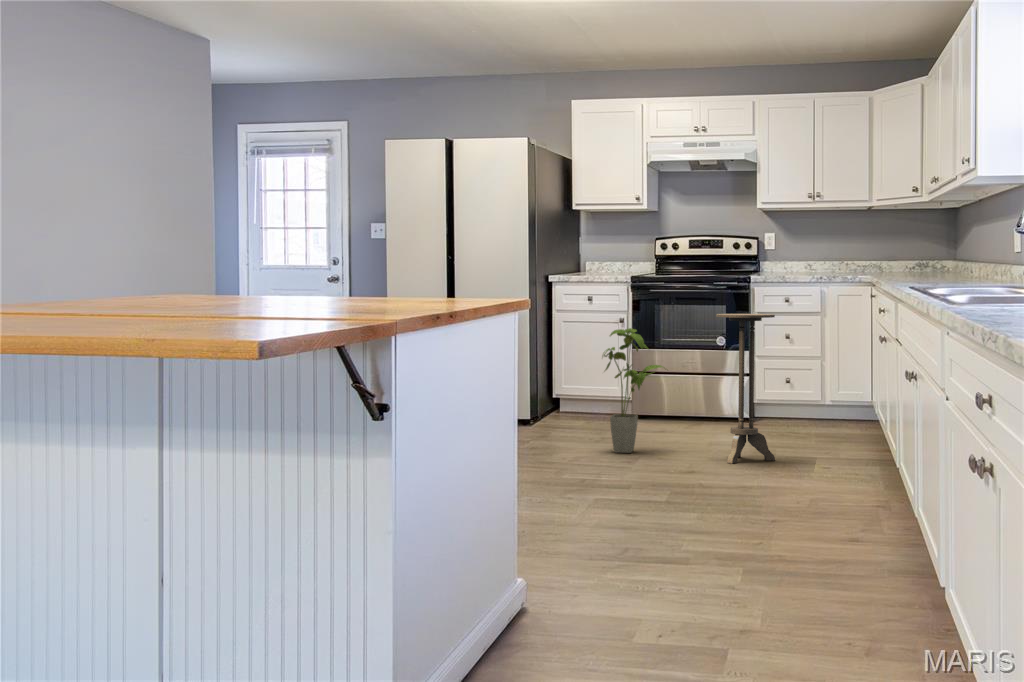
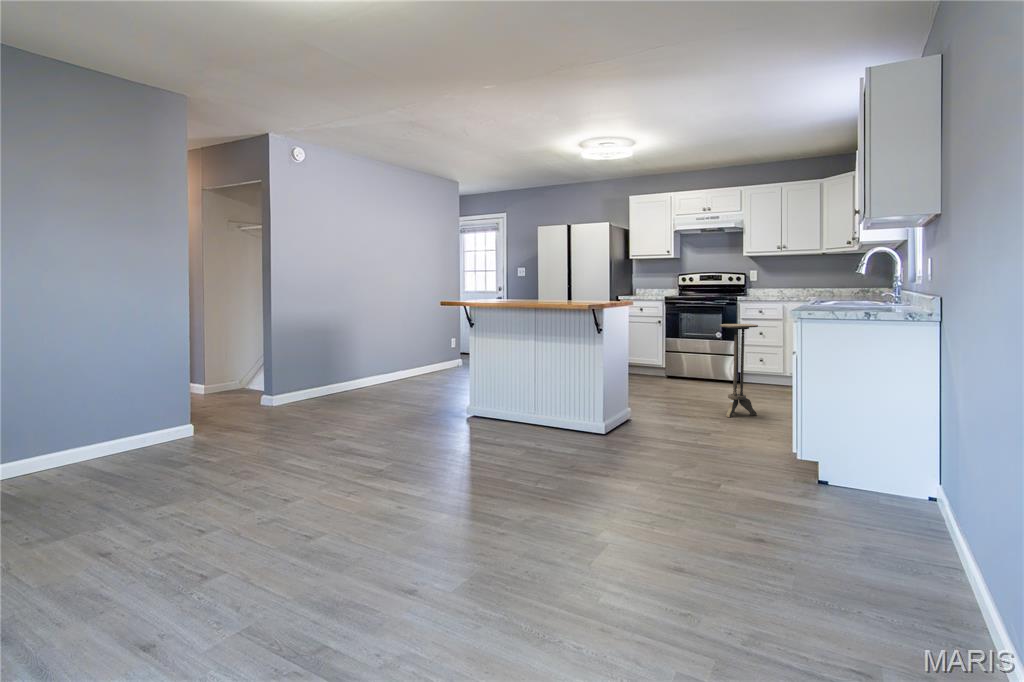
house plant: present [603,328,663,453] -> none [647,332,689,407]

